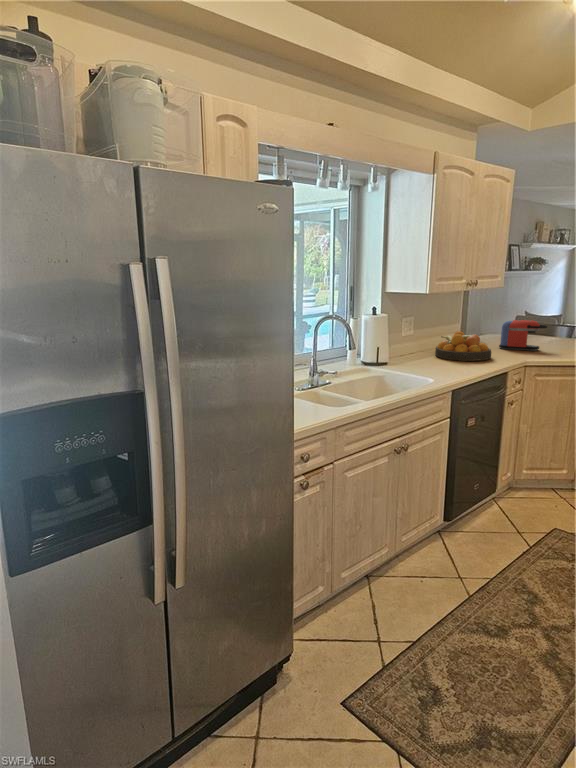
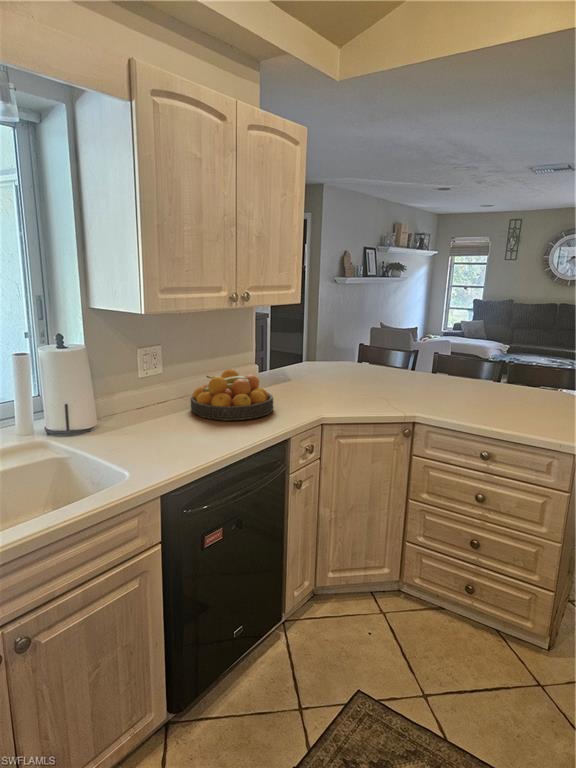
coffee maker: present [499,320,547,351] -> none [304,349,365,393]

